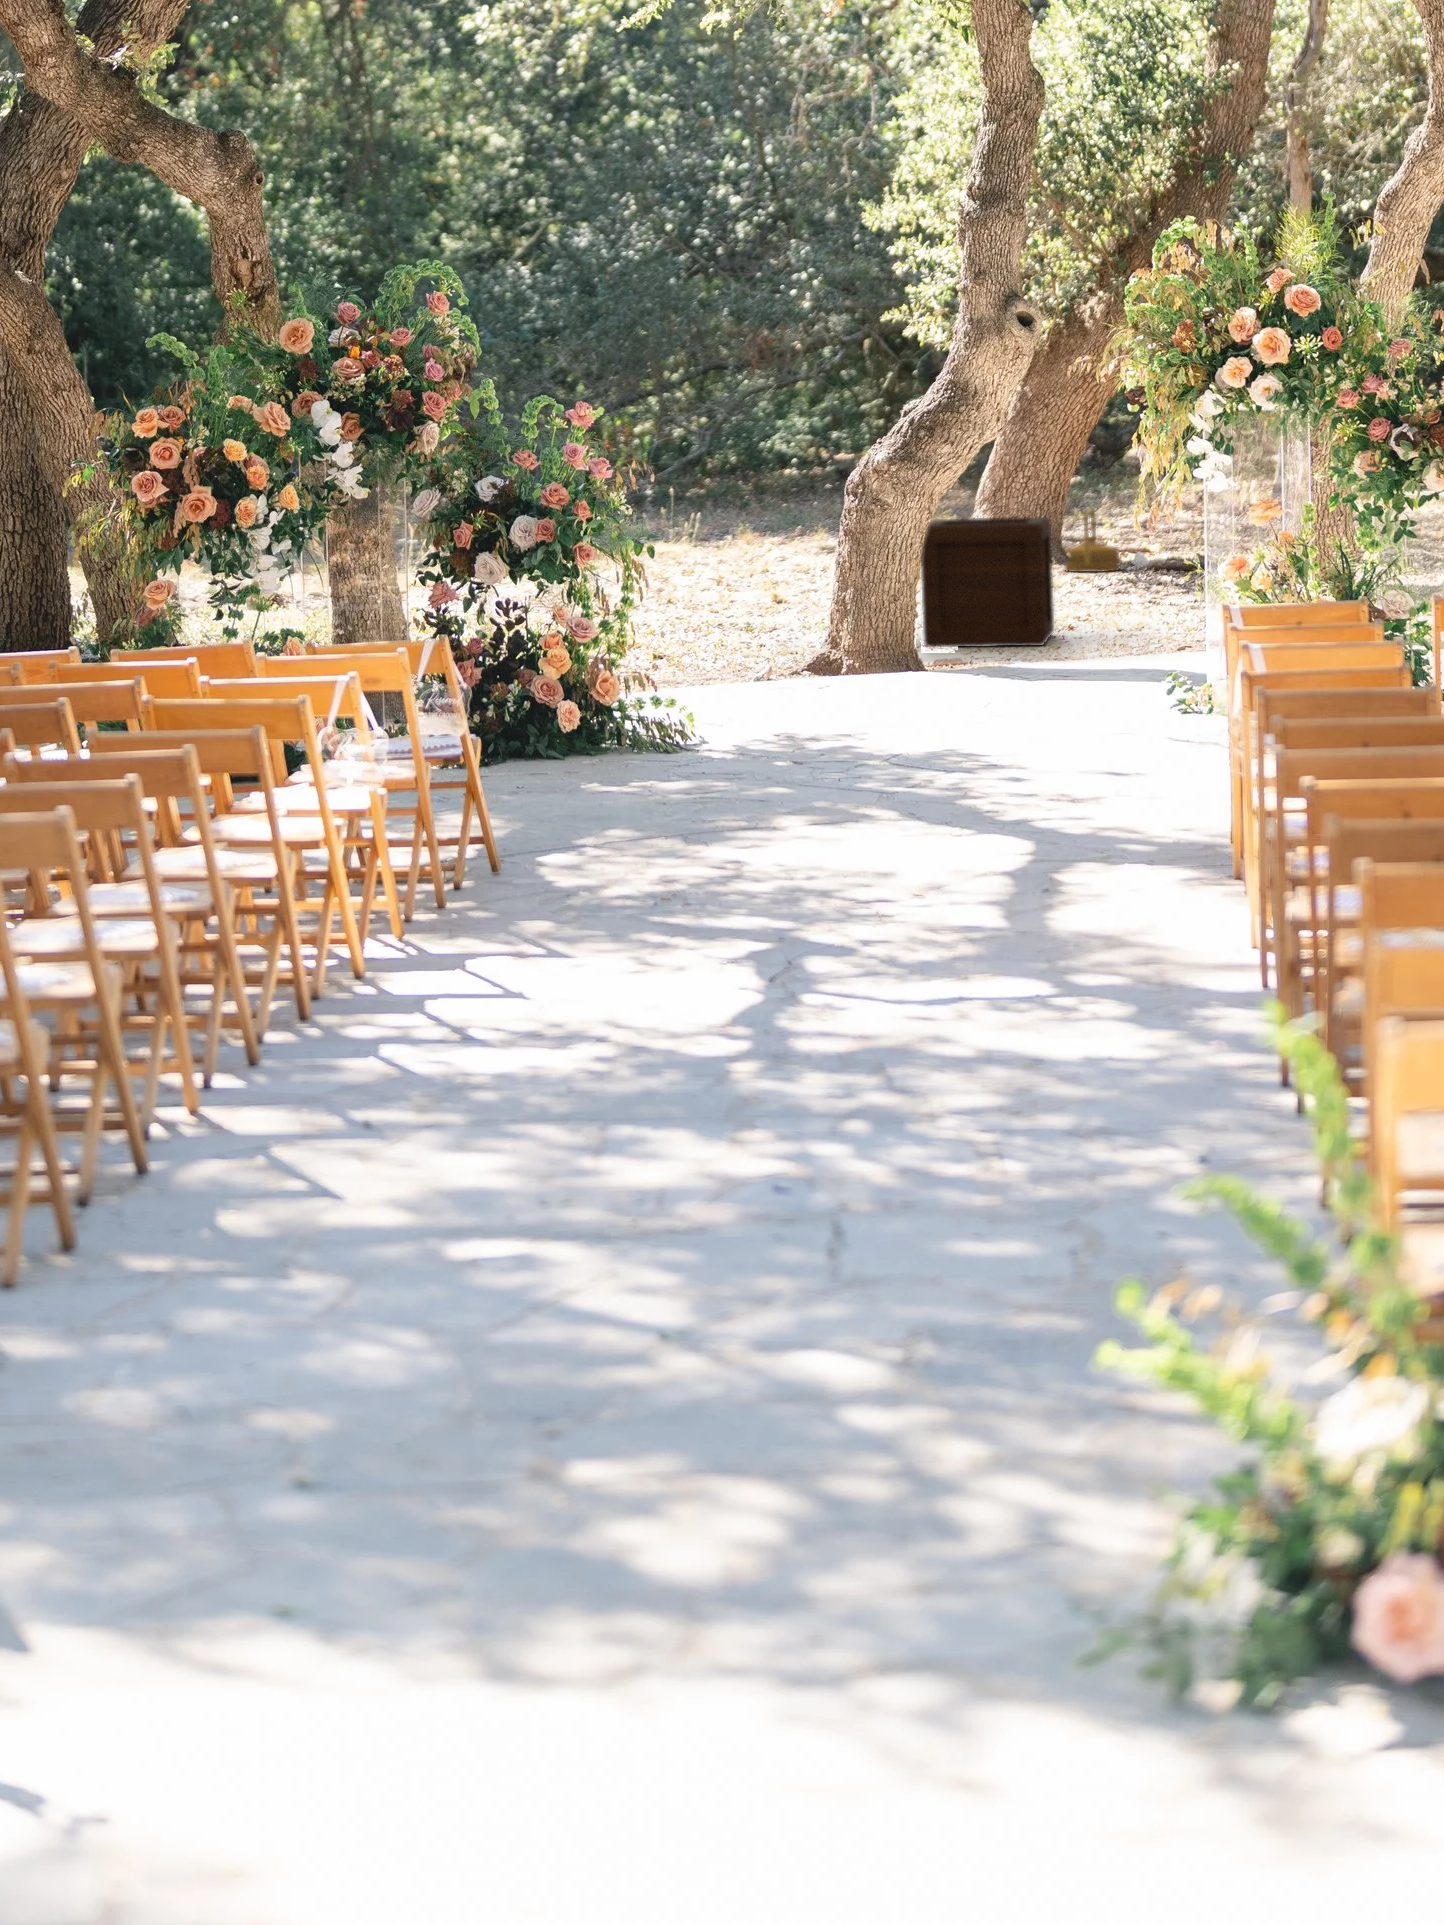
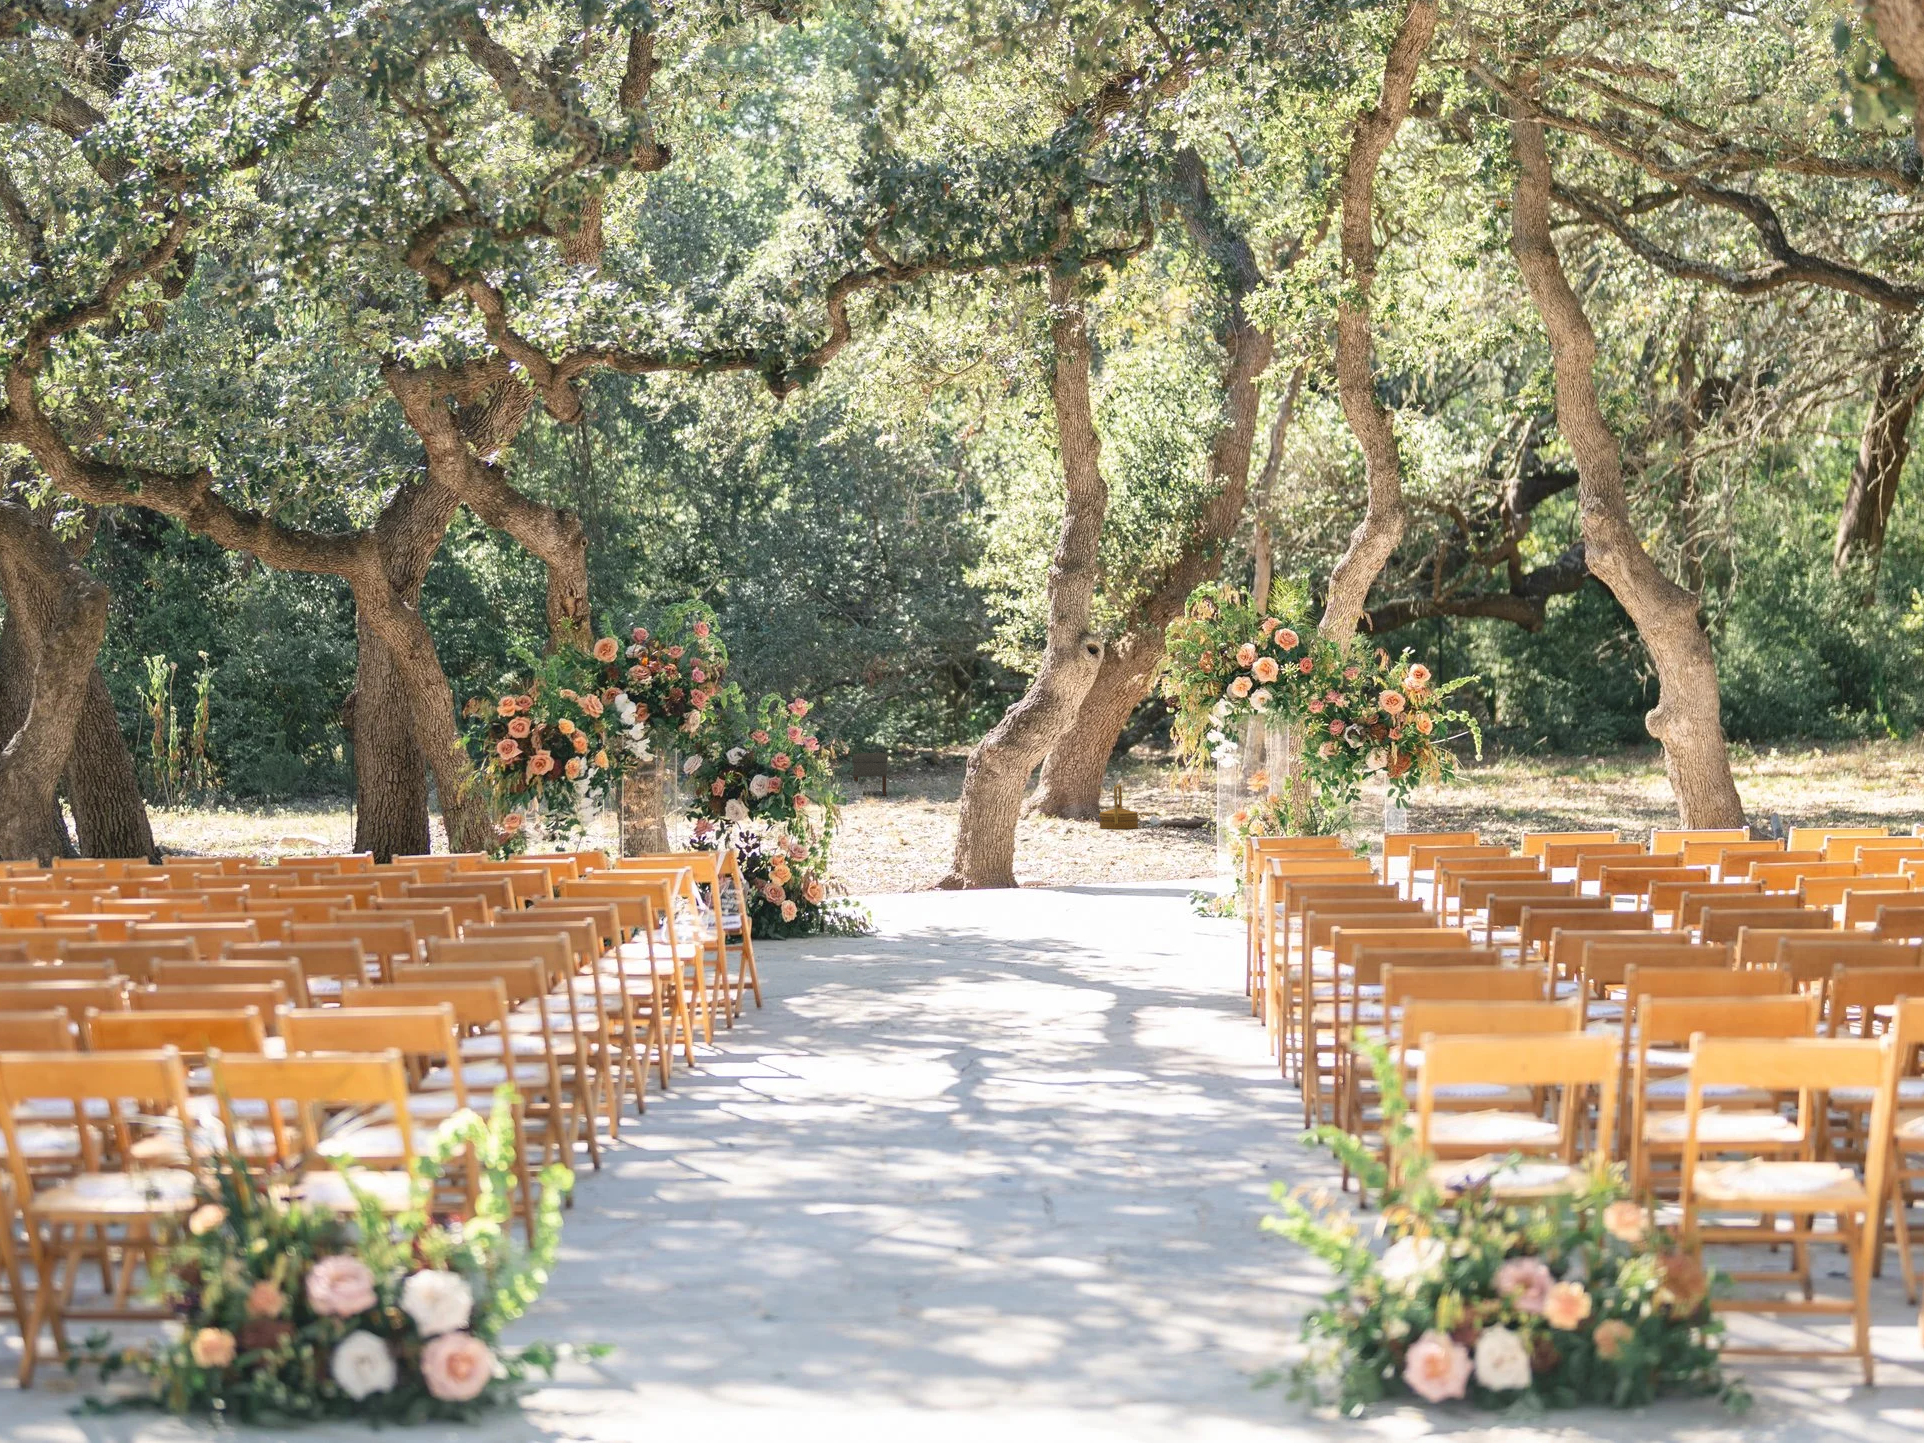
bench: none [727,465,778,527] -> present [852,753,888,796]
wooden crate: present [920,517,1054,647] -> none [1013,786,1102,876]

